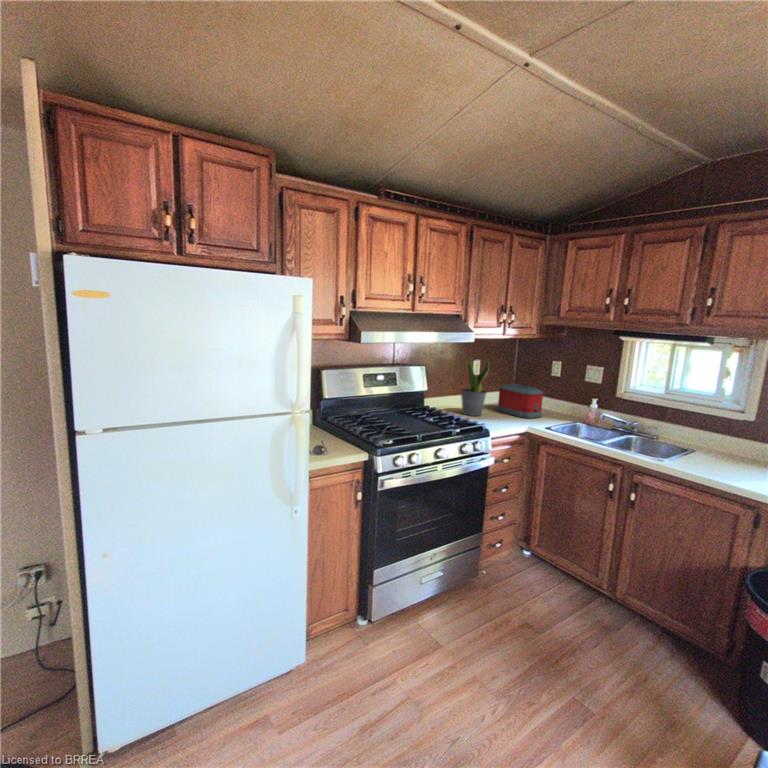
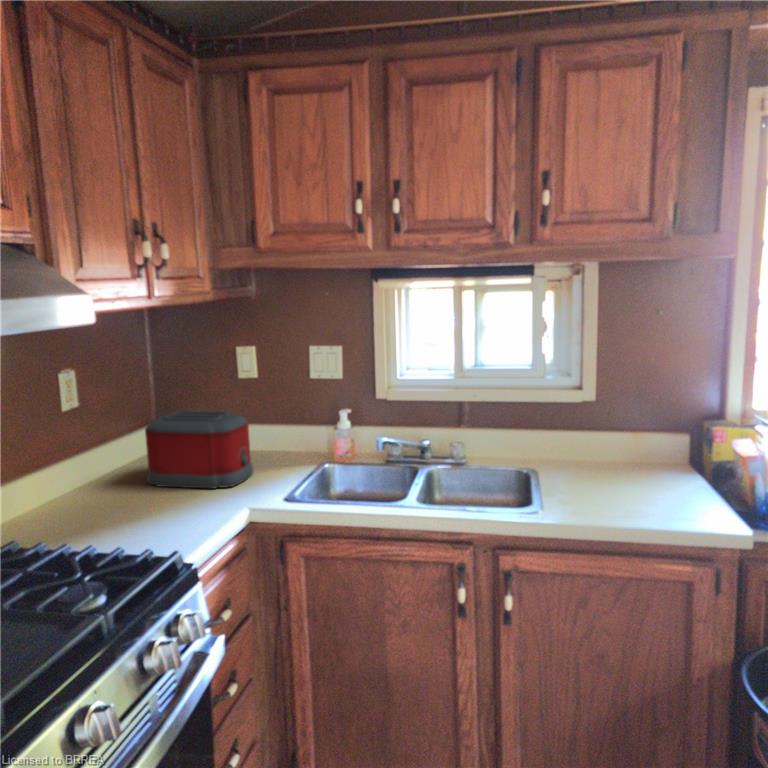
potted plant: present [461,359,489,416] -> none [50,367,127,526]

